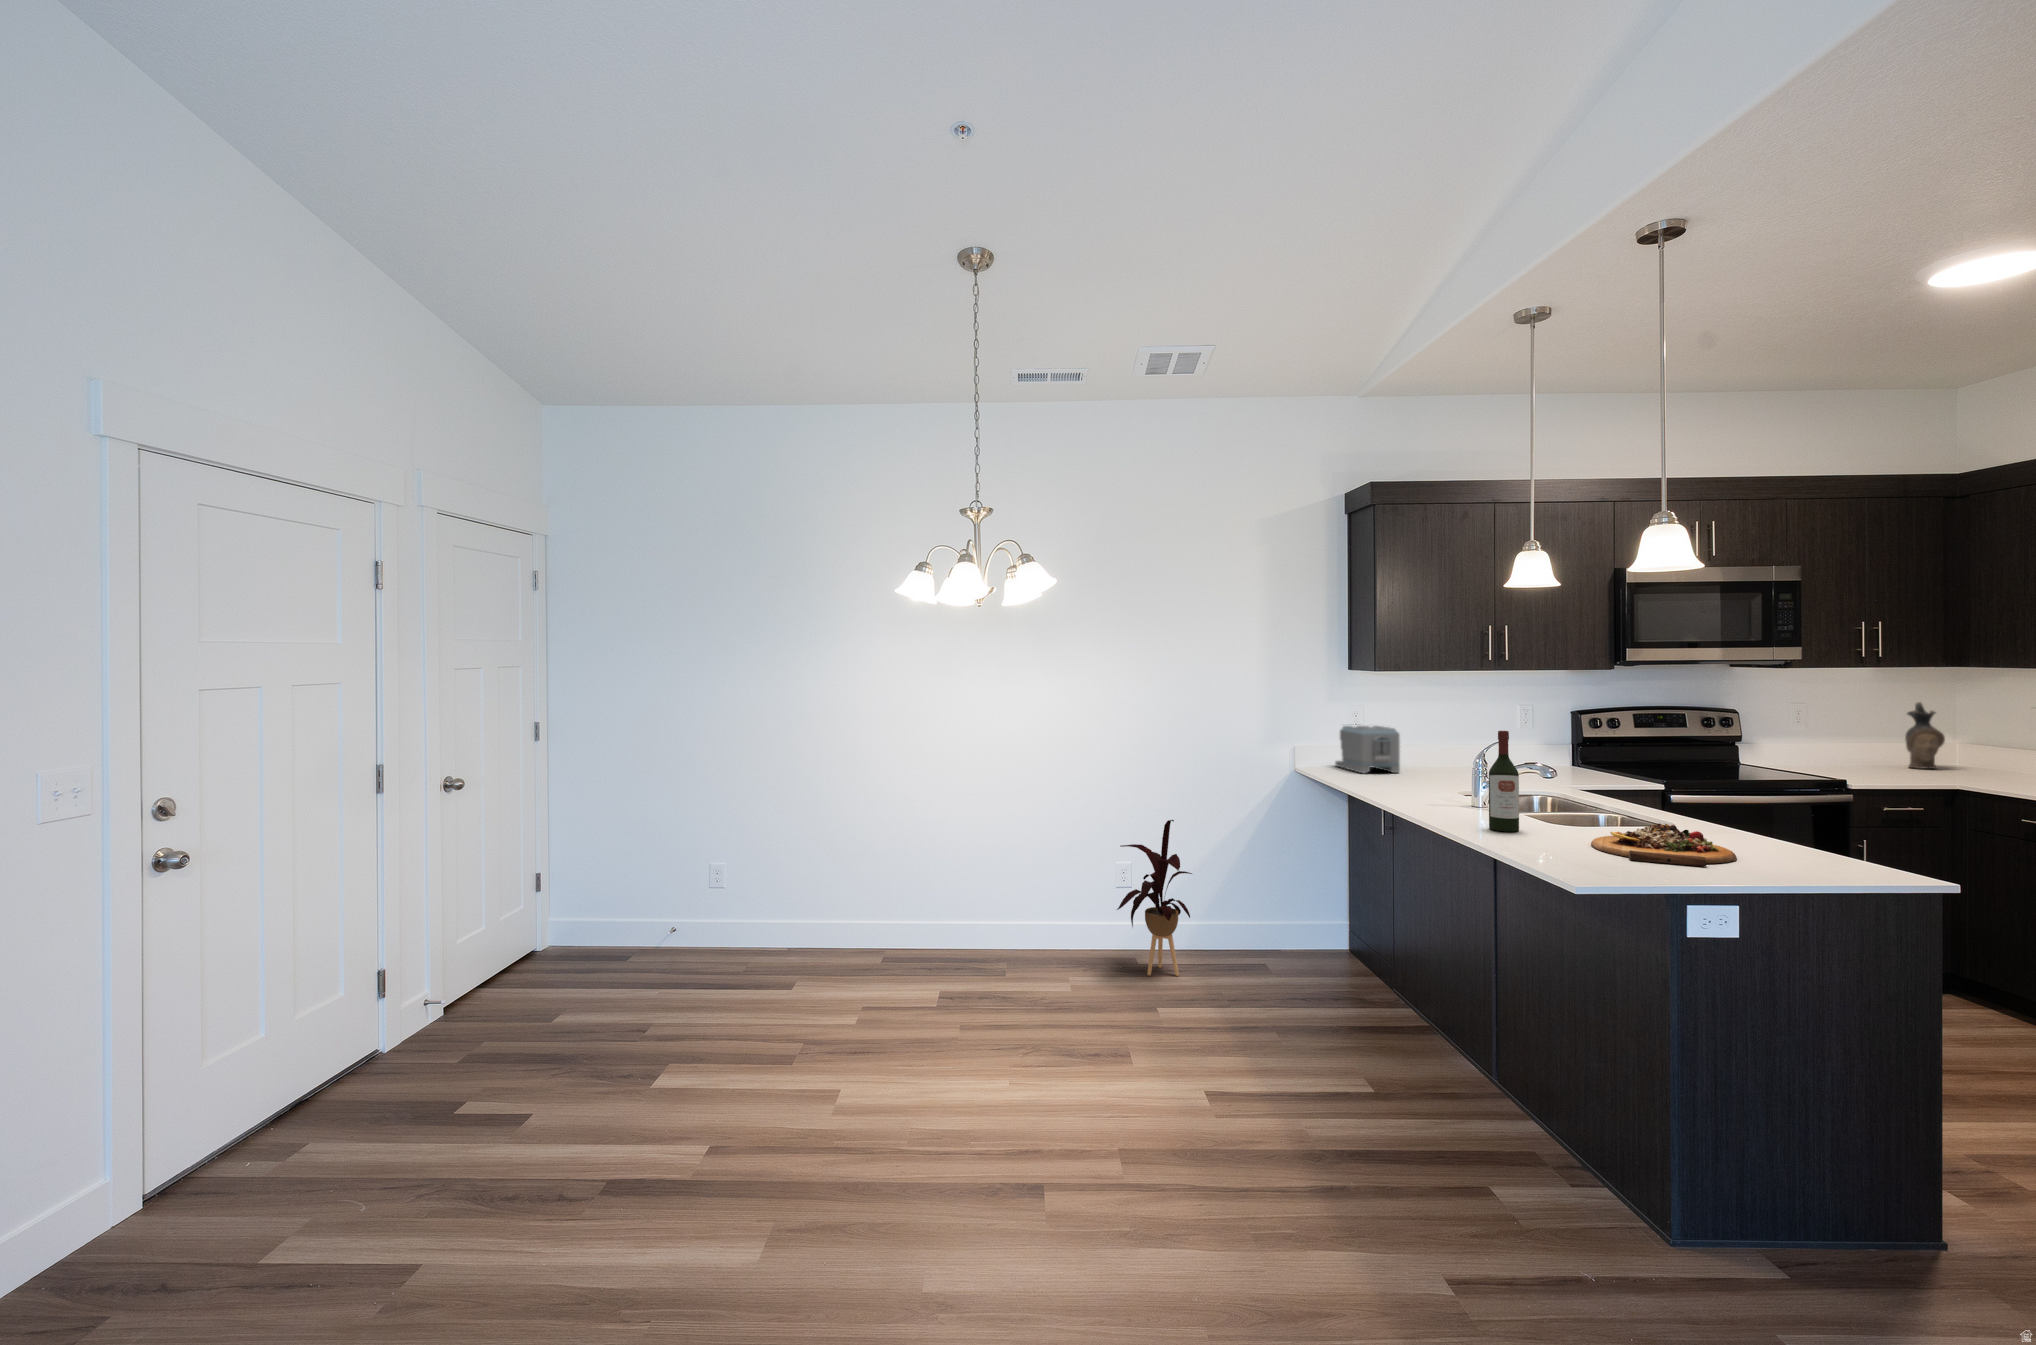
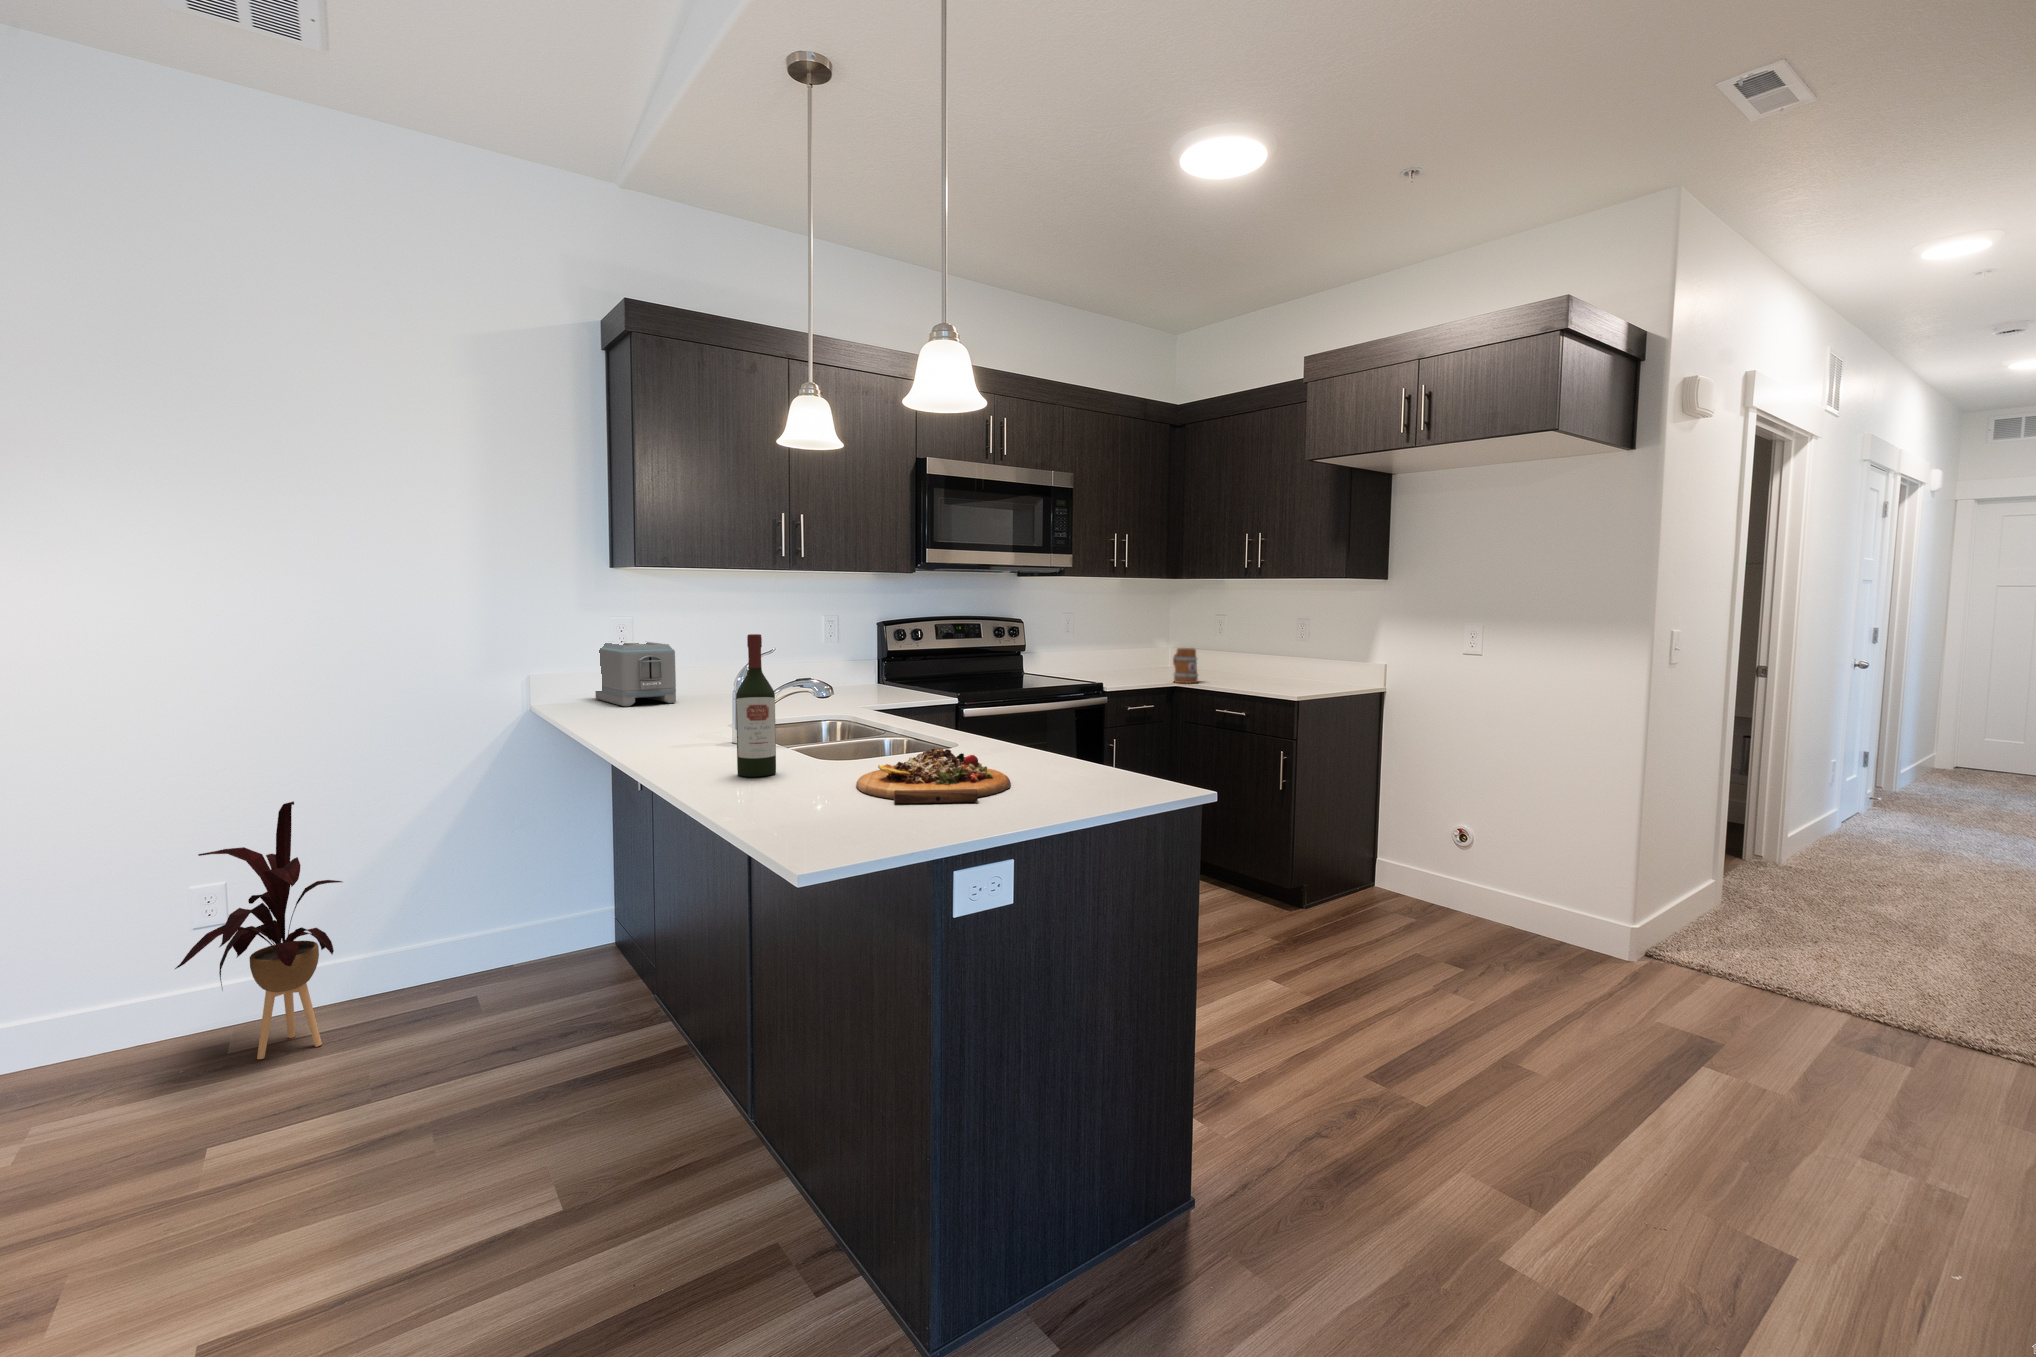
ceramic pitcher: present [1905,702,1945,769] -> none [1143,612,1167,671]
mug: none [1951,746,1992,786] -> present [1173,648,1198,683]

